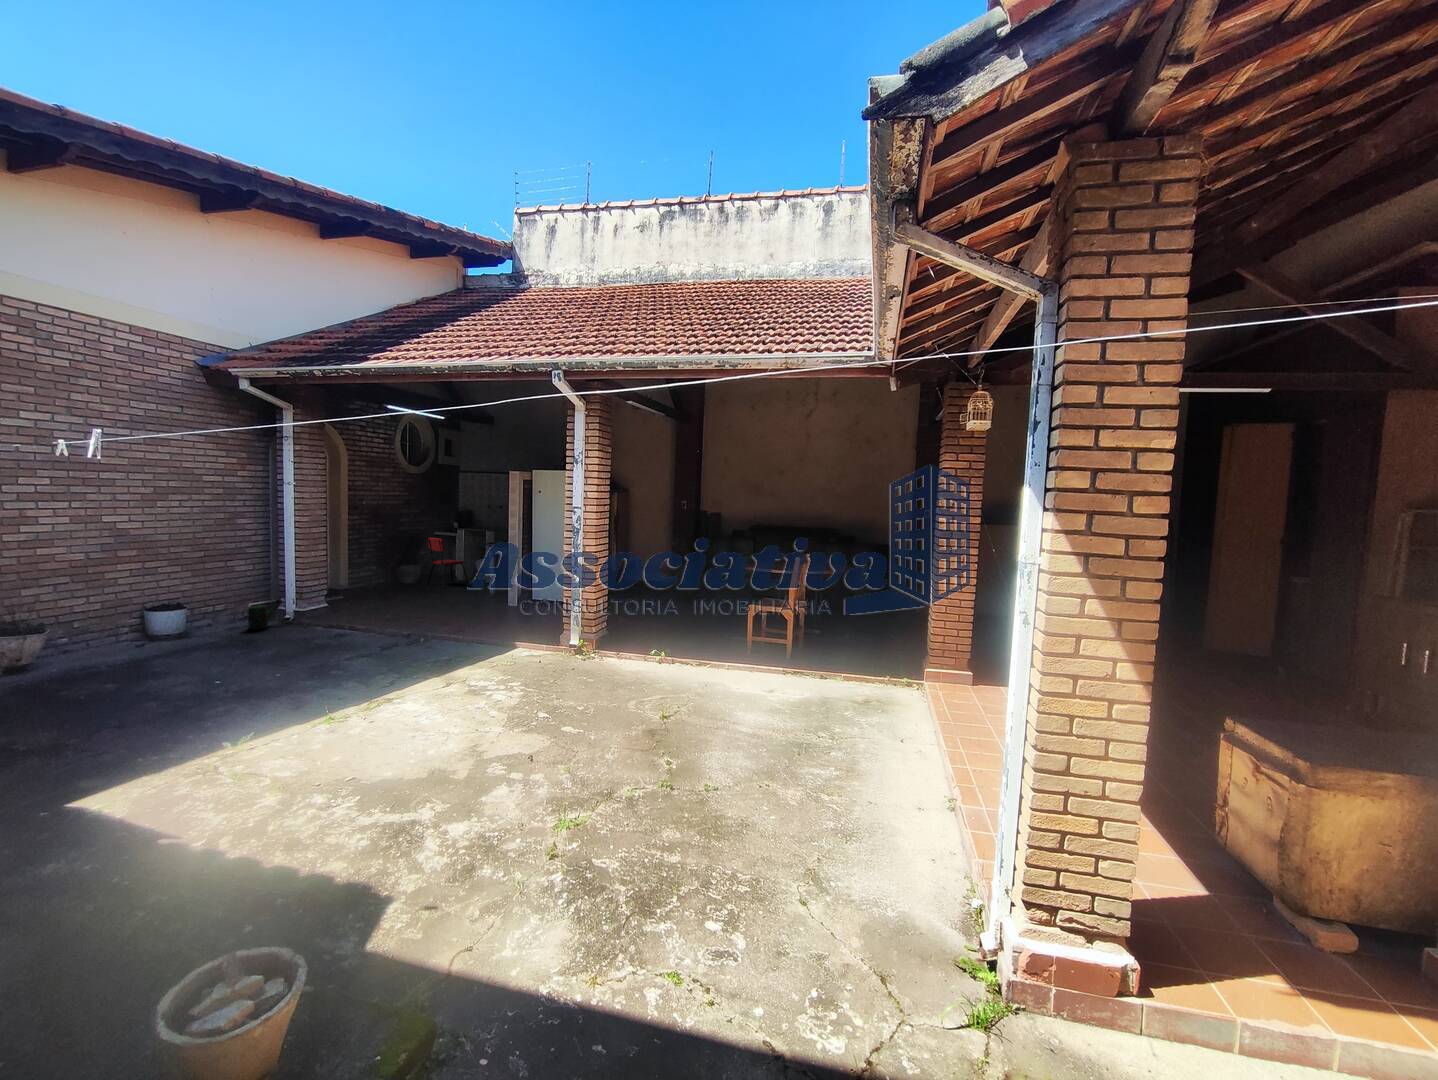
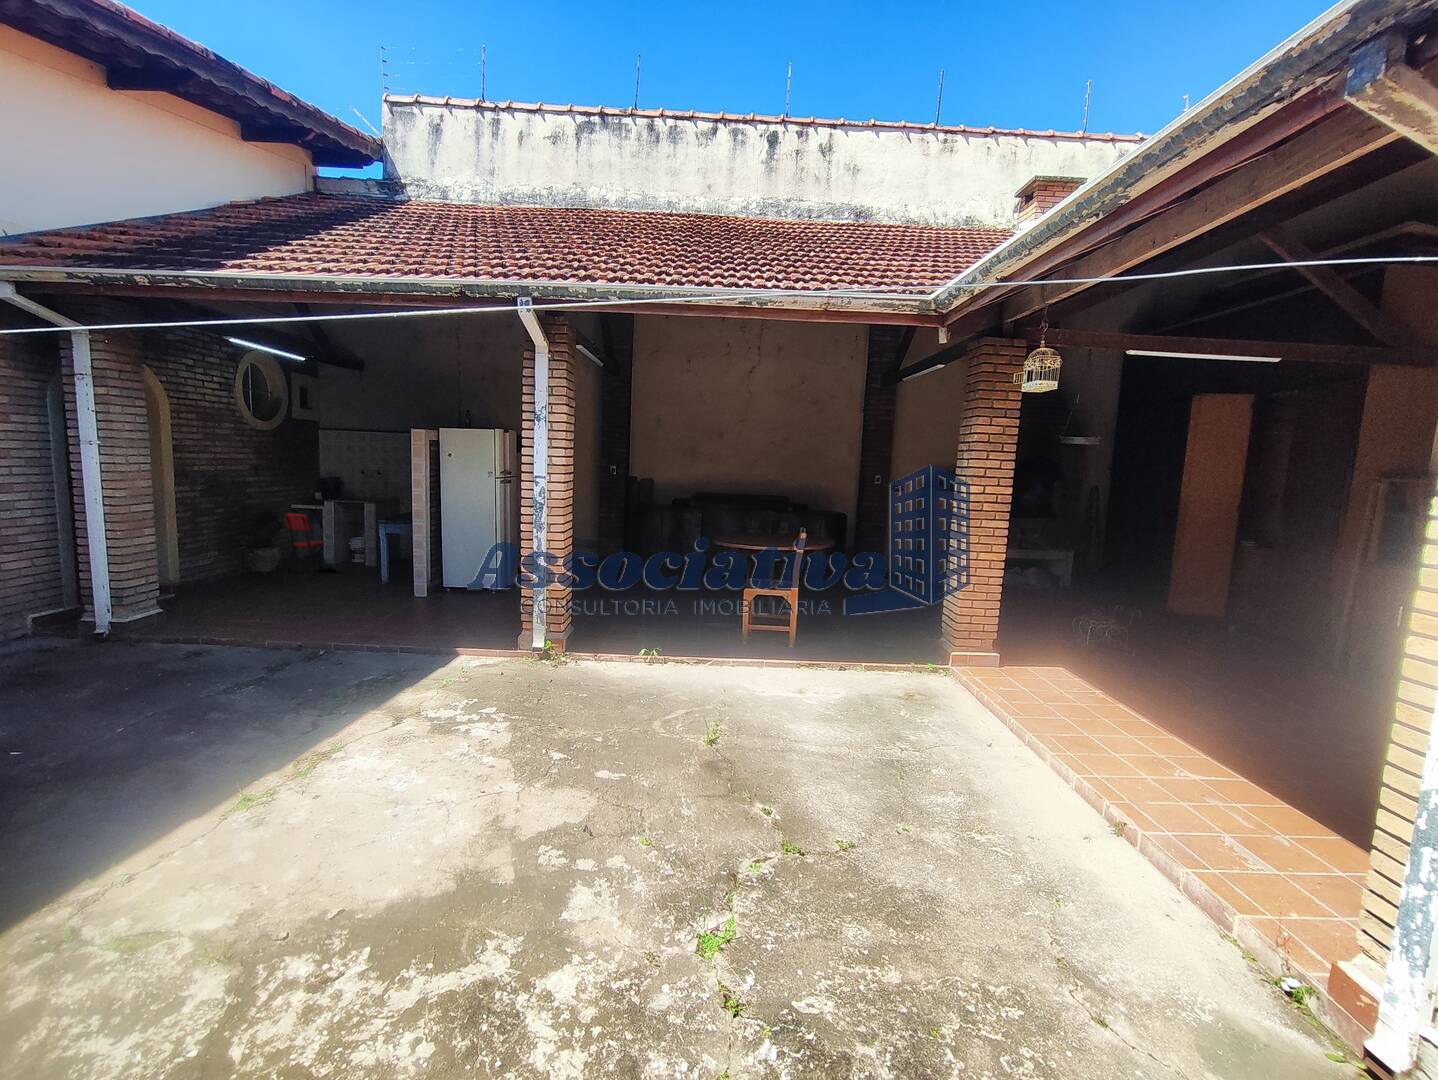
watering can: present [242,600,281,629] -> none [31,607,92,652]

